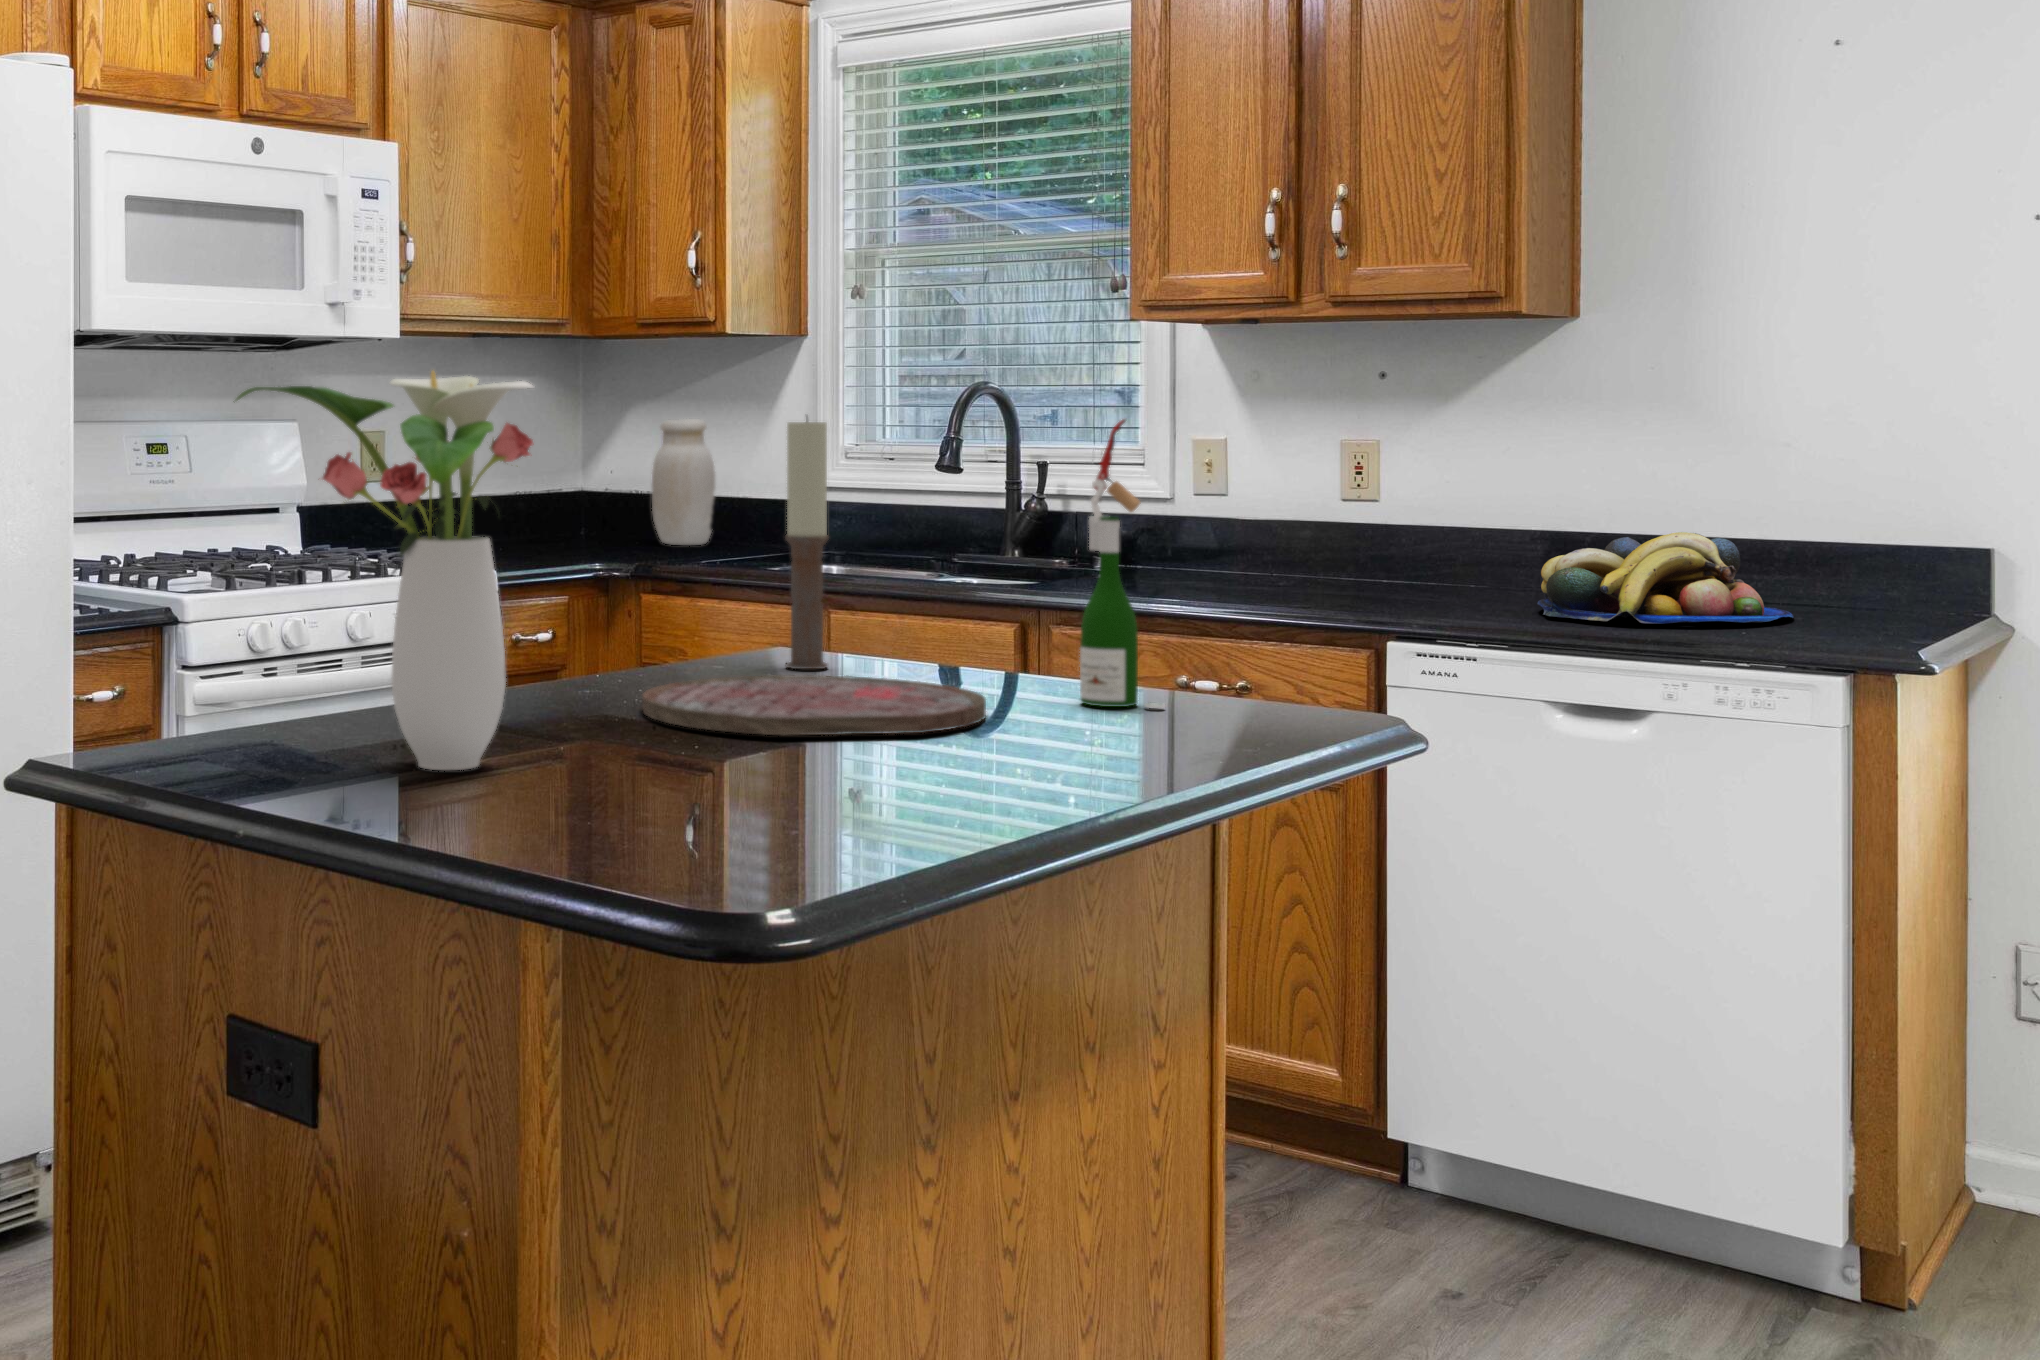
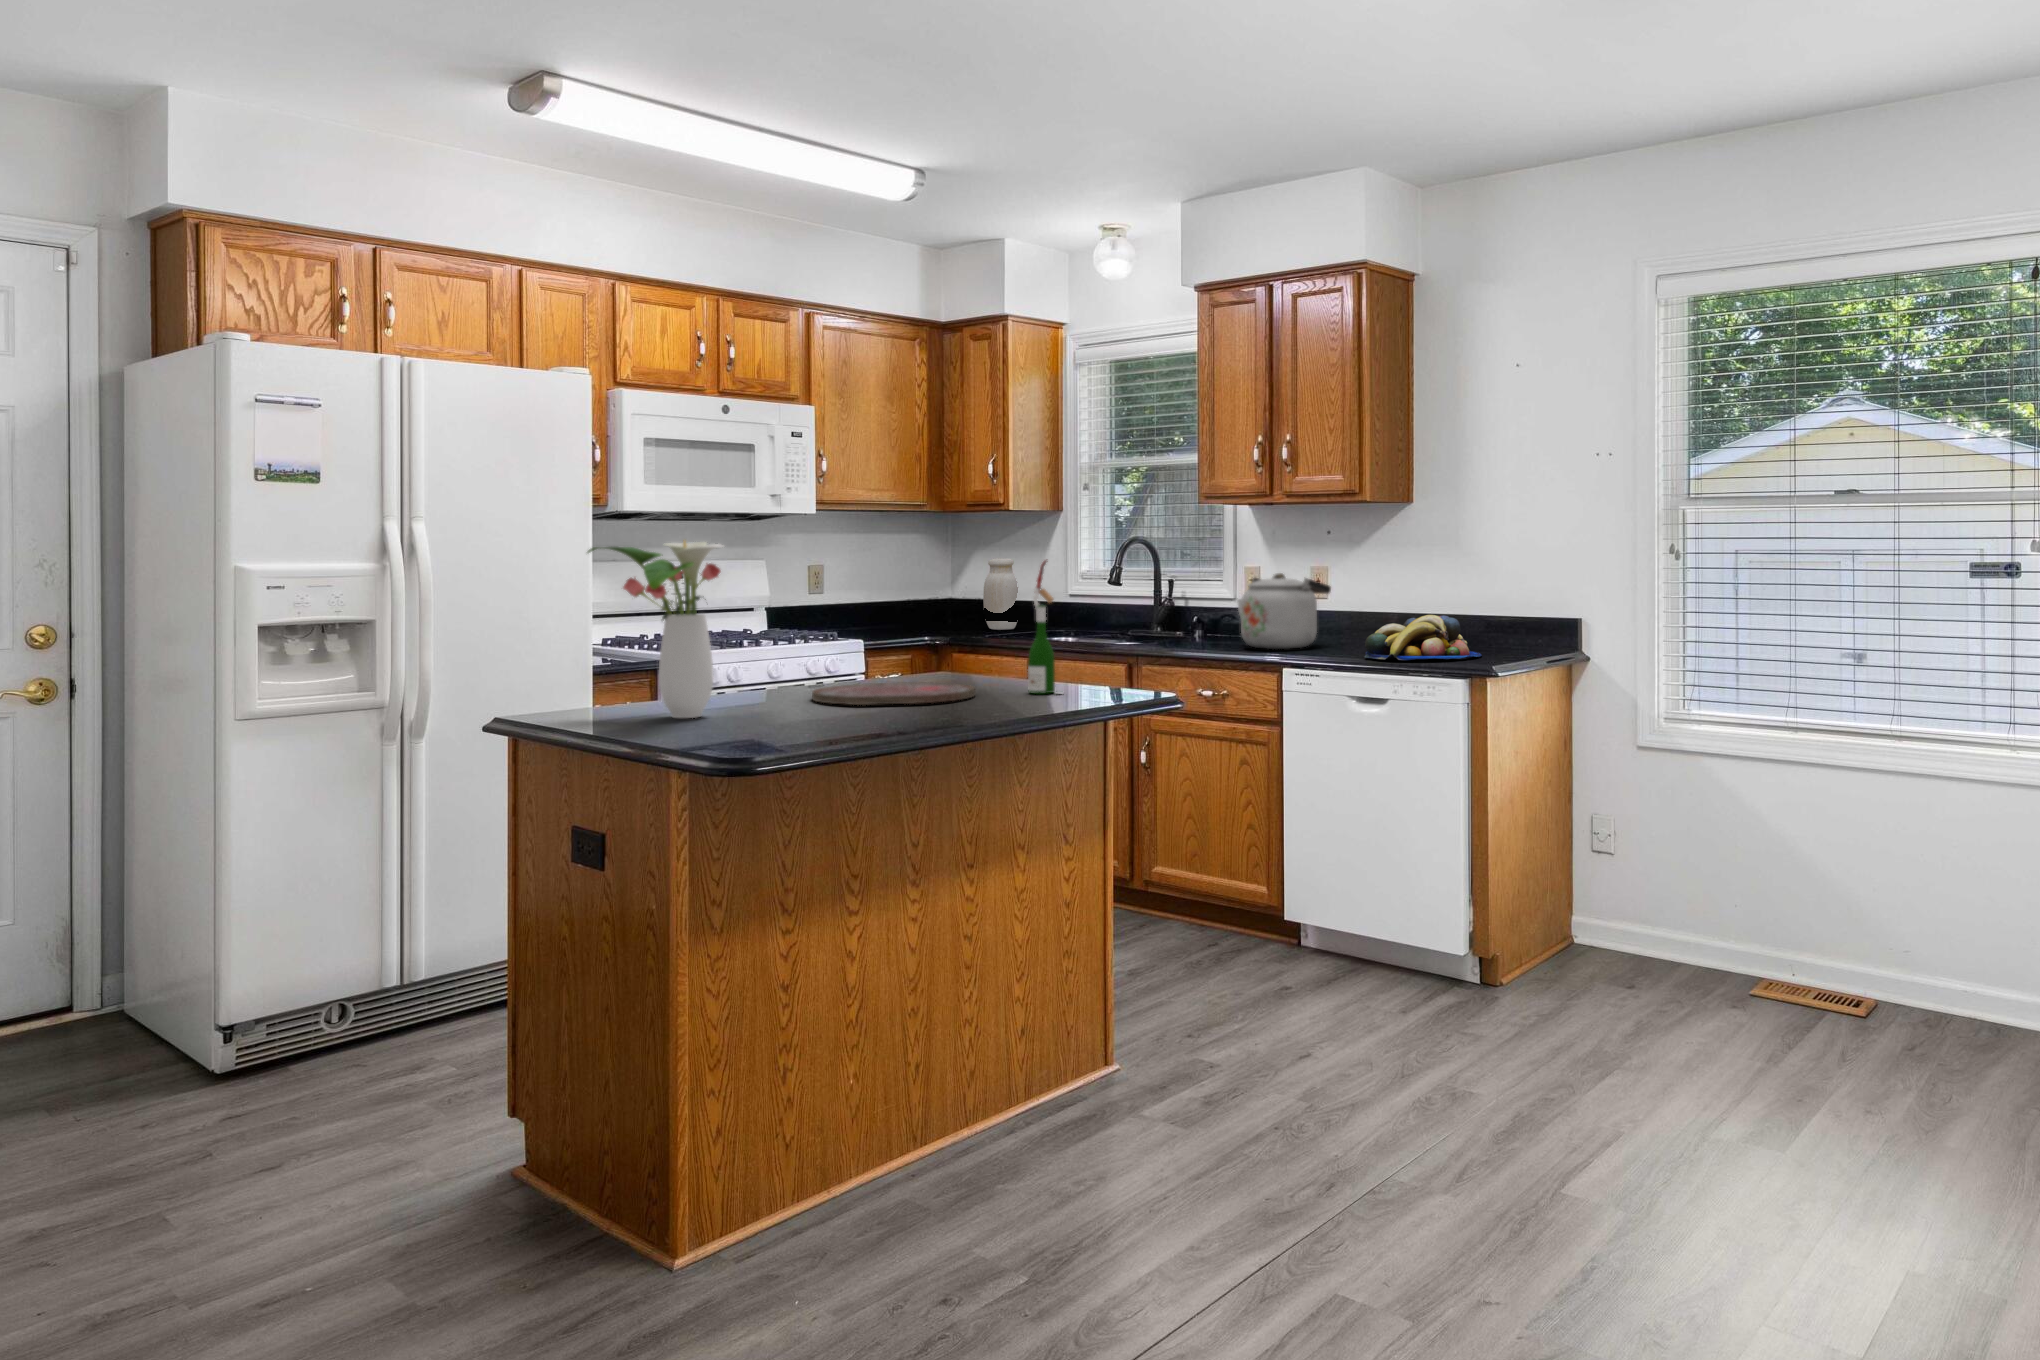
candle: present [785,420,829,669] -> none [918,557,940,681]
kettle: none [1209,447,1407,592] -> present [1237,573,1331,649]

